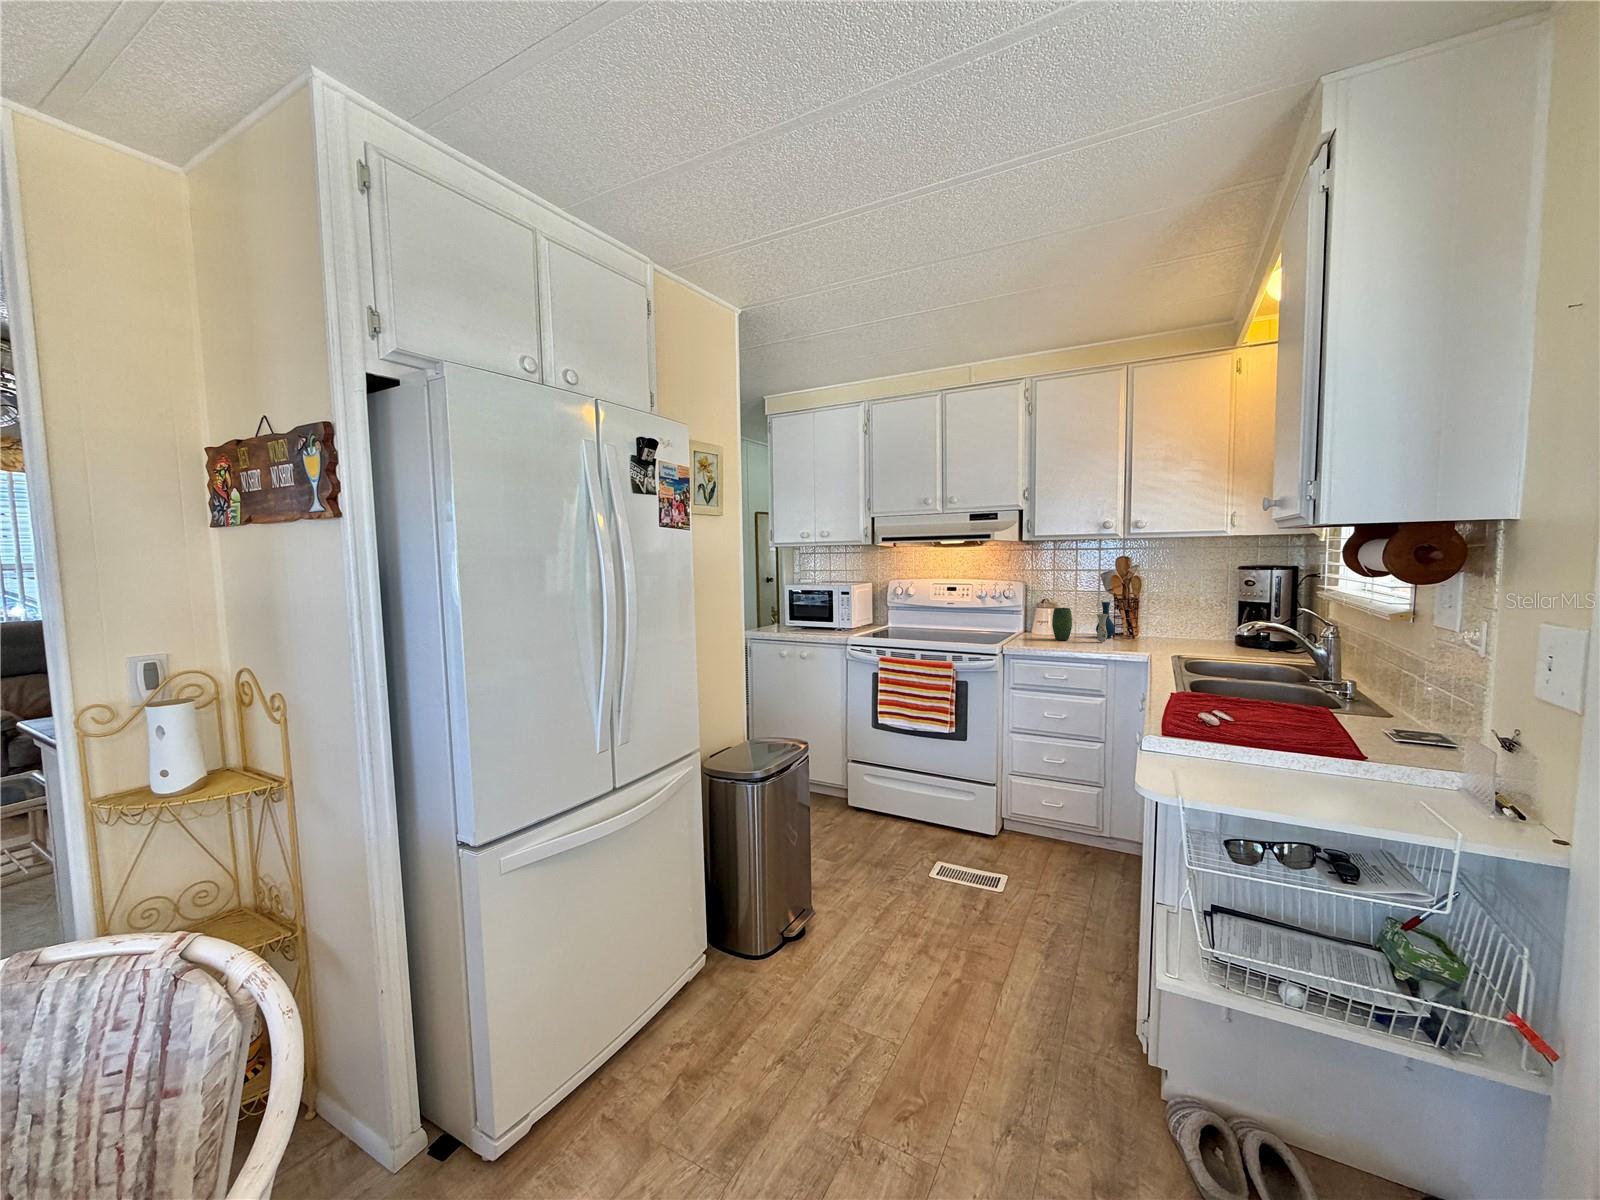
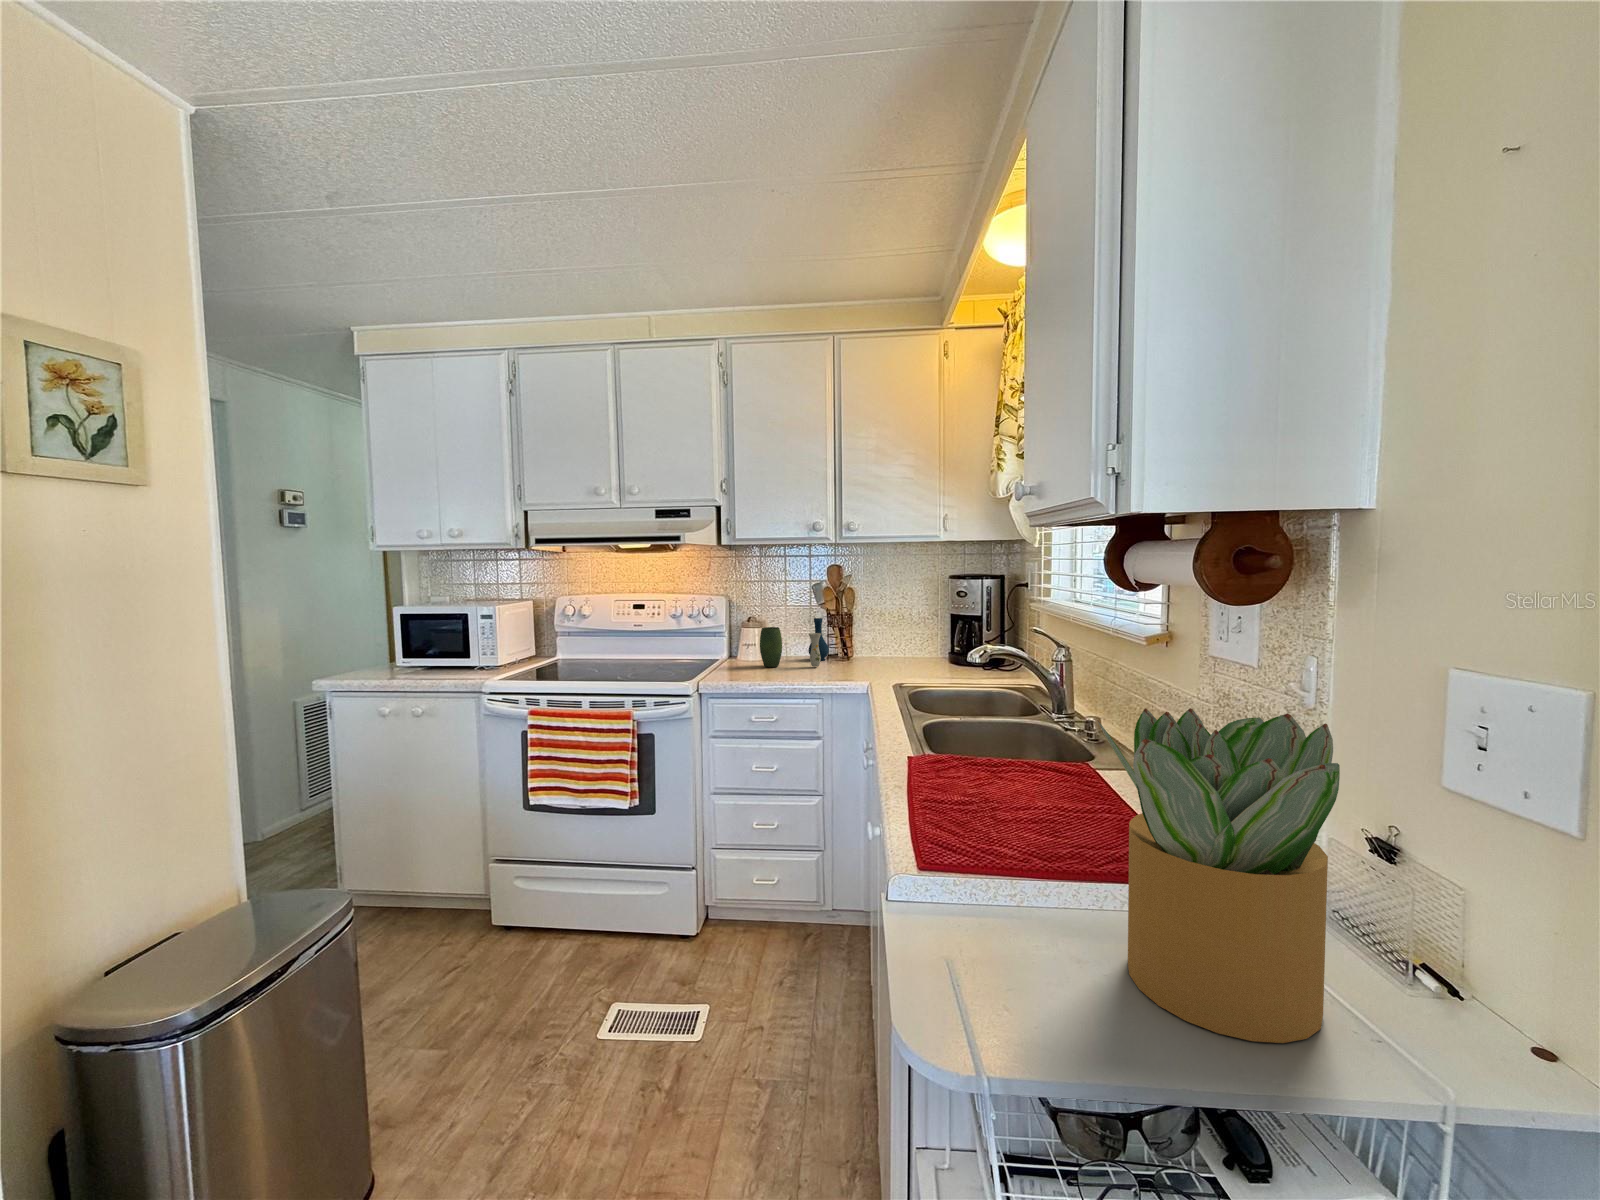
potted plant: none [1274,642,1423,814] -> present [1097,708,1340,1043]

